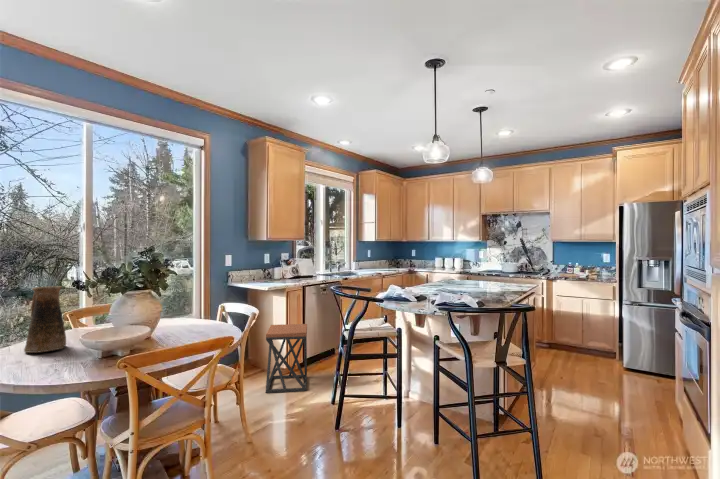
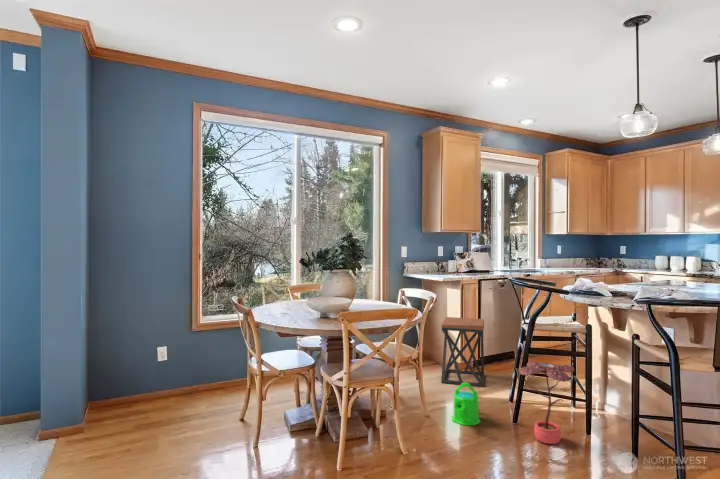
pitcher: present [24,286,66,353] -> none [267,263,292,311]
potted plant: none [341,368,388,448] -> present [519,362,574,444]
watering can: none [274,397,304,443] -> present [452,382,480,425]

